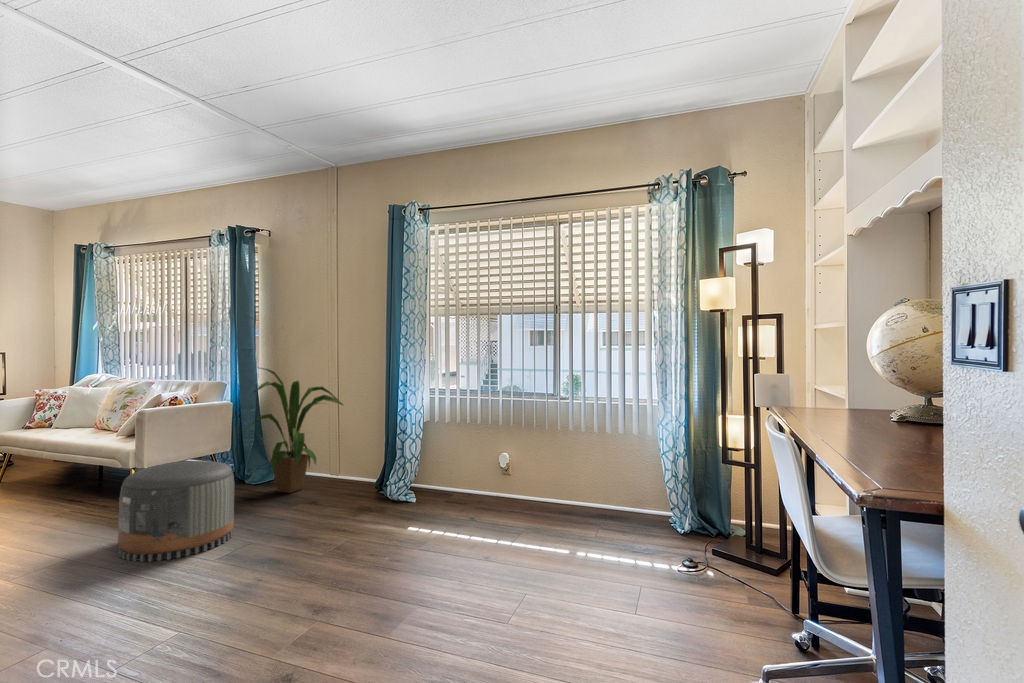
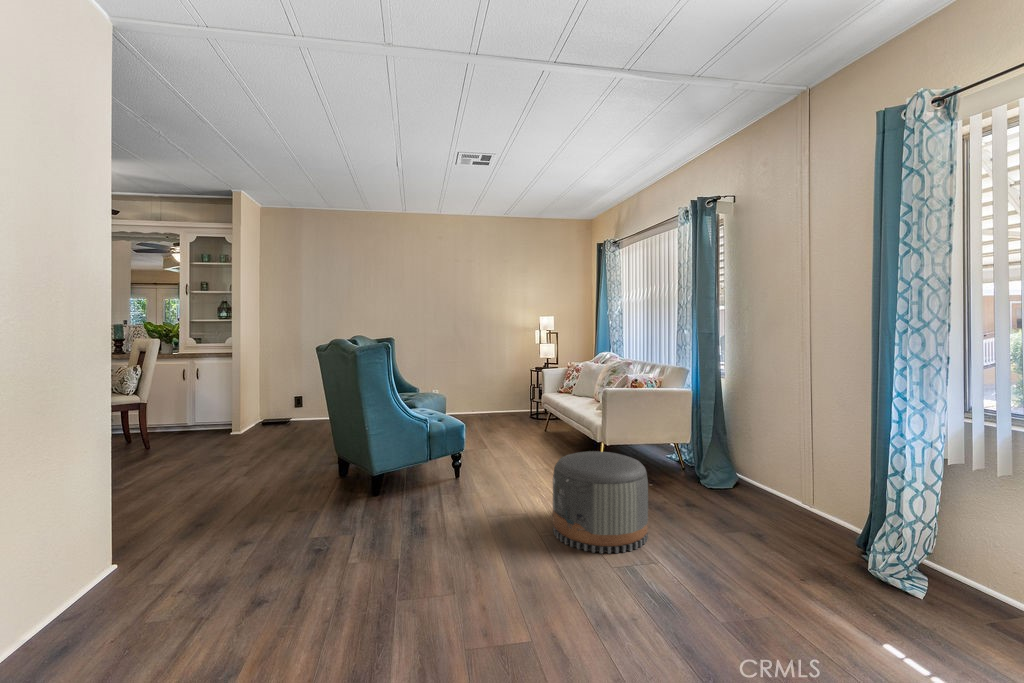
house plant: present [249,368,343,493] -> none [683,358,809,510]

